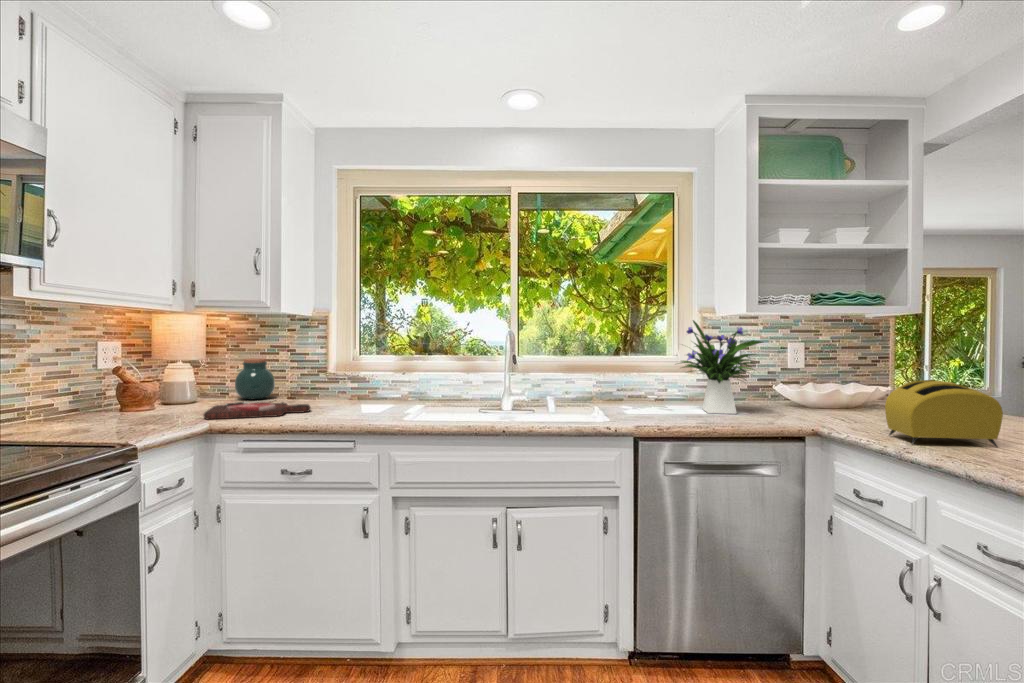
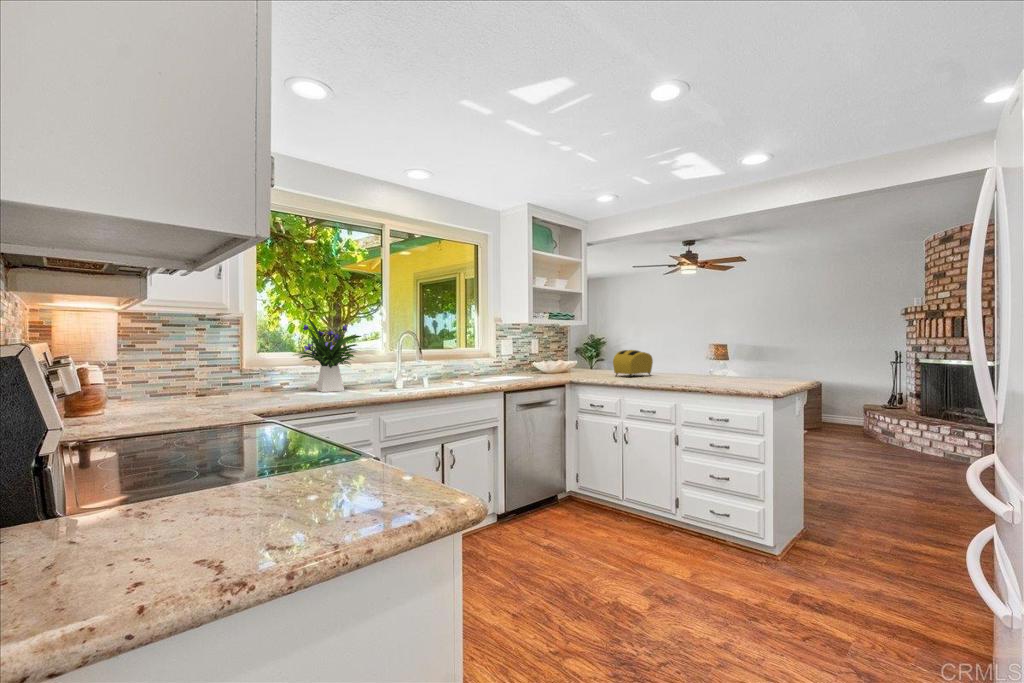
flower arrangement: present [681,320,762,414] -> present [296,319,361,392]
jar: present [235,358,275,399] -> none [138,358,184,400]
cutting board: present [203,401,310,419] -> none [184,389,284,409]

